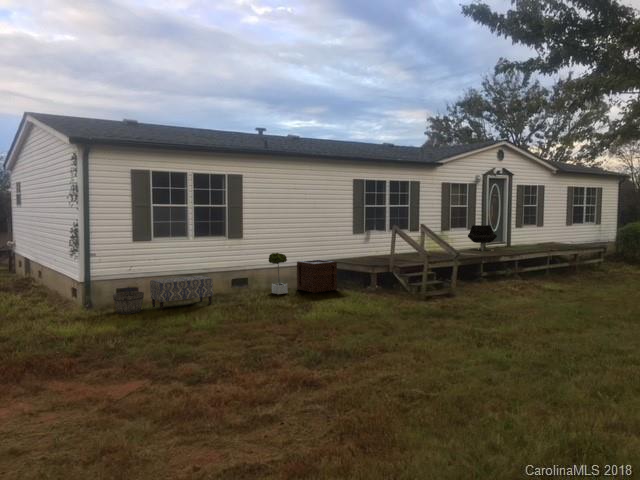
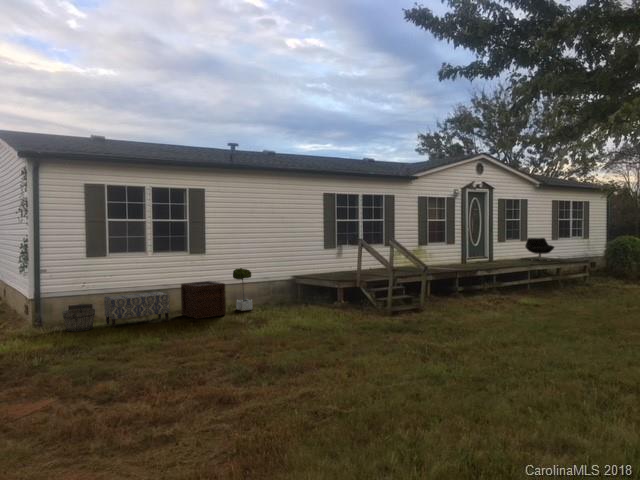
lounge chair: present [468,225,497,251] -> present [525,238,554,260]
wooden crate: present [297,260,337,293] -> present [181,281,226,319]

